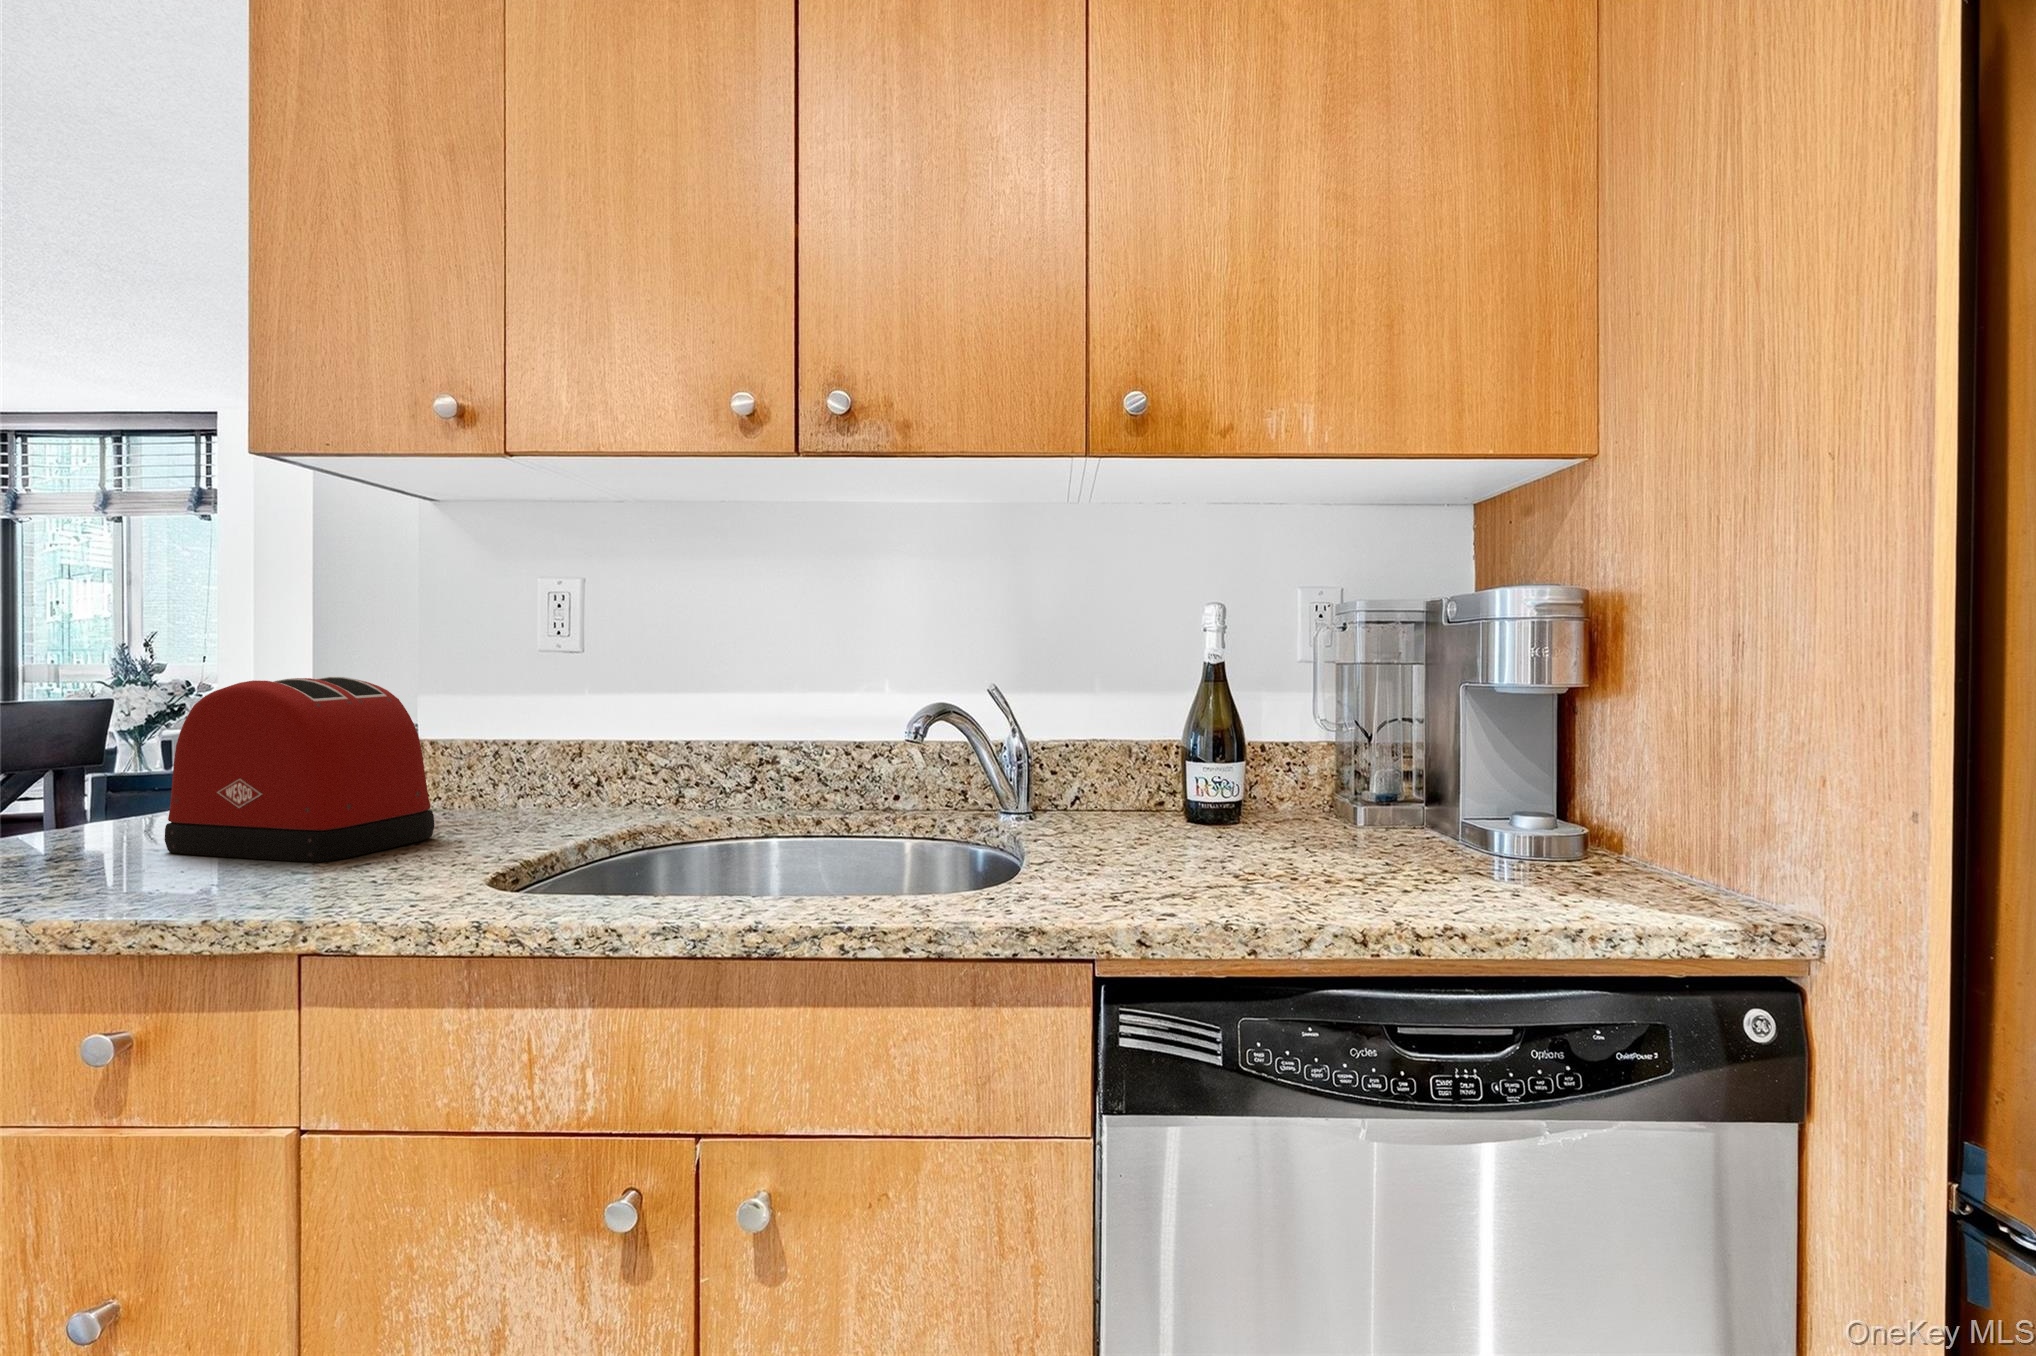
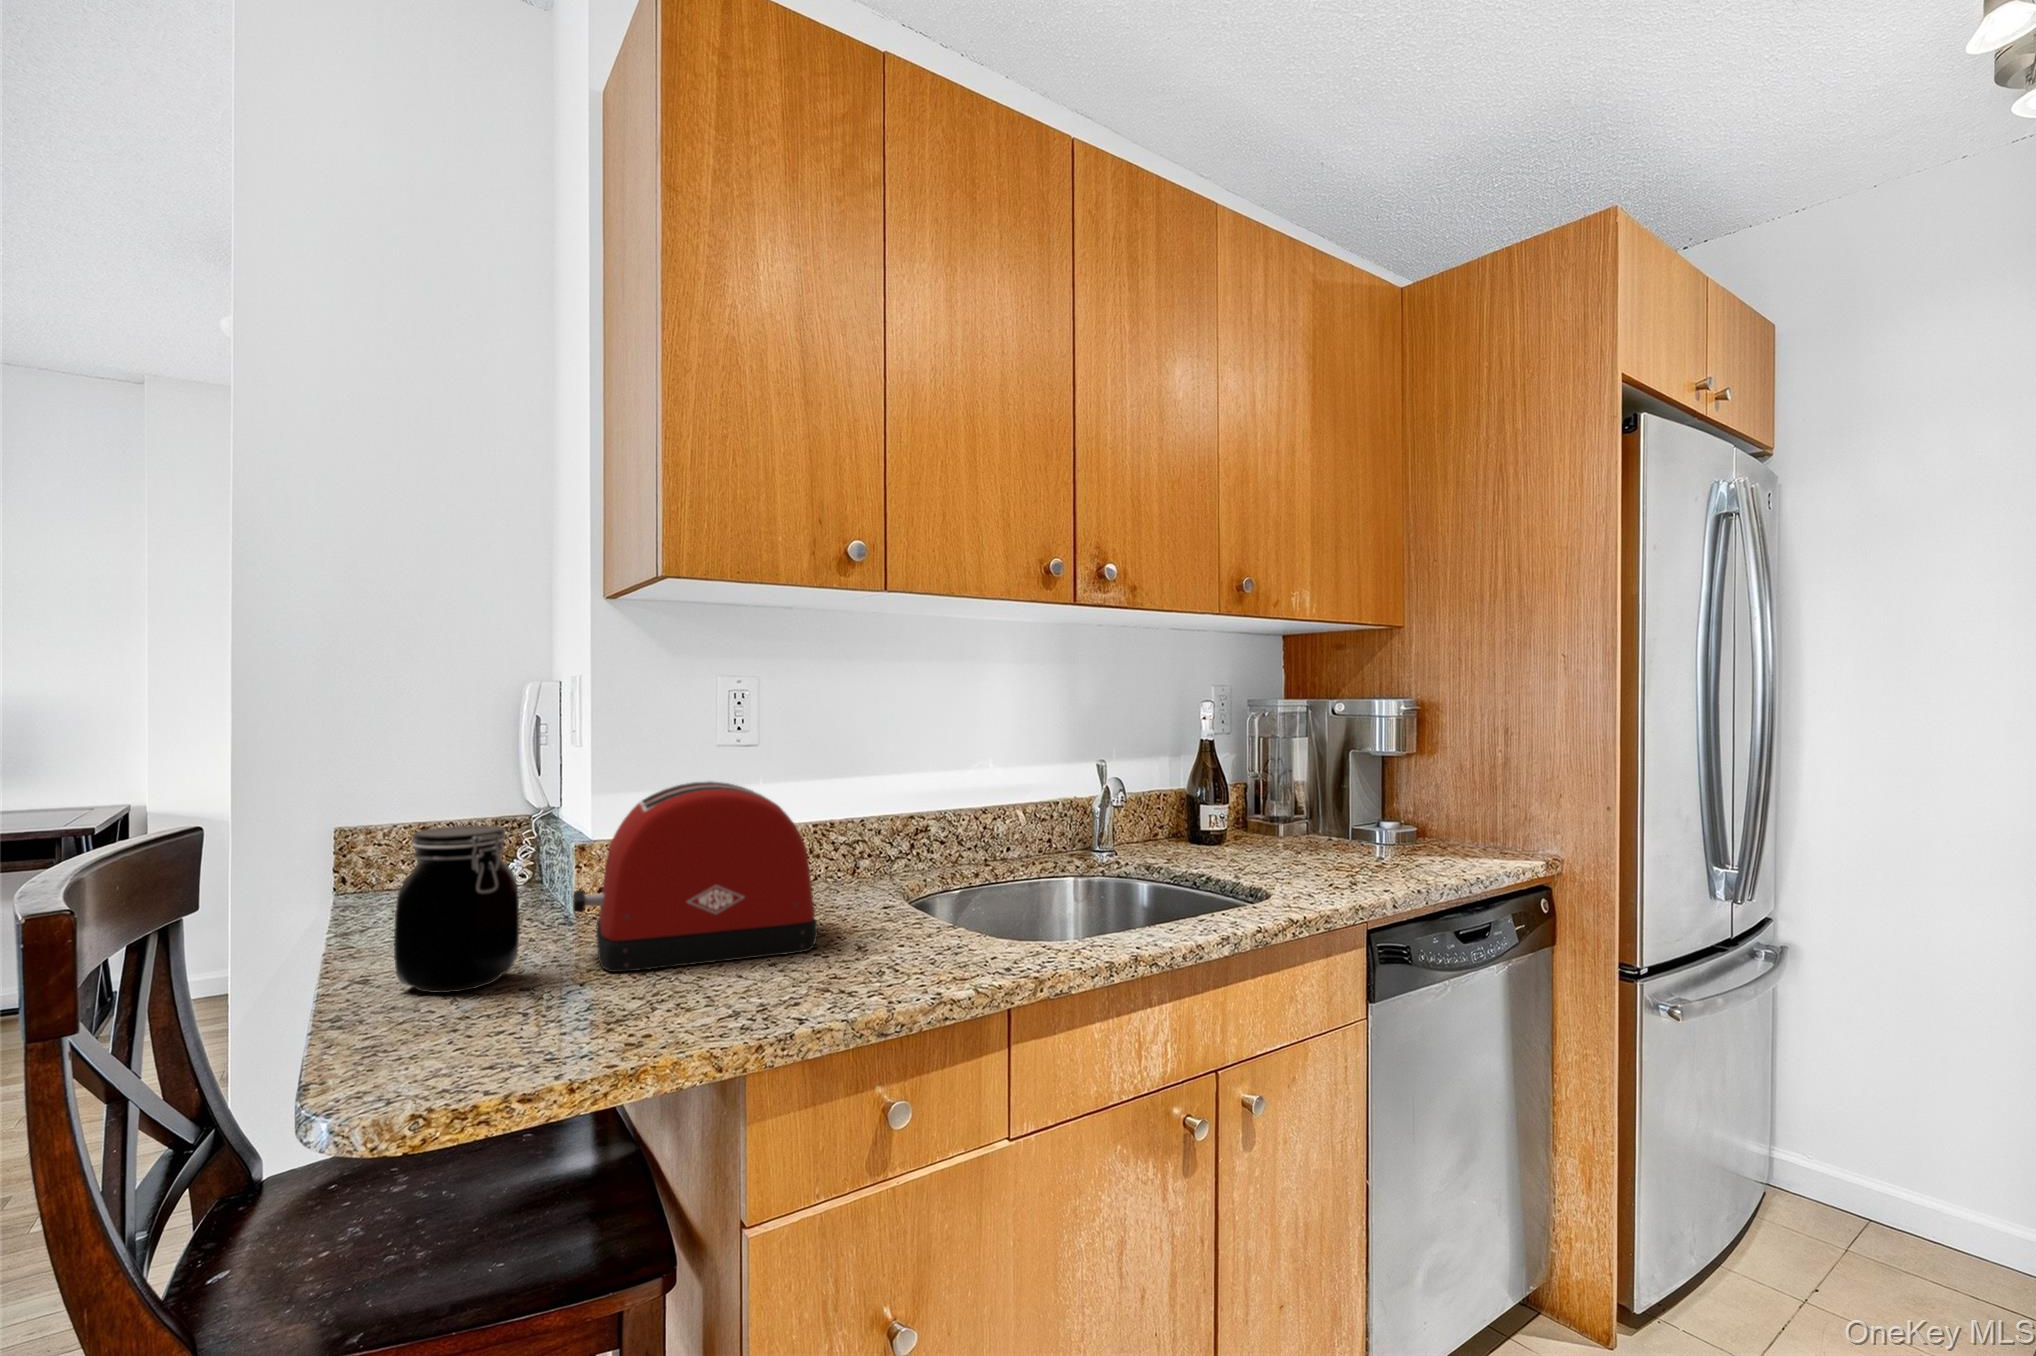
jar: none [43,705,144,847] -> present [394,825,520,993]

